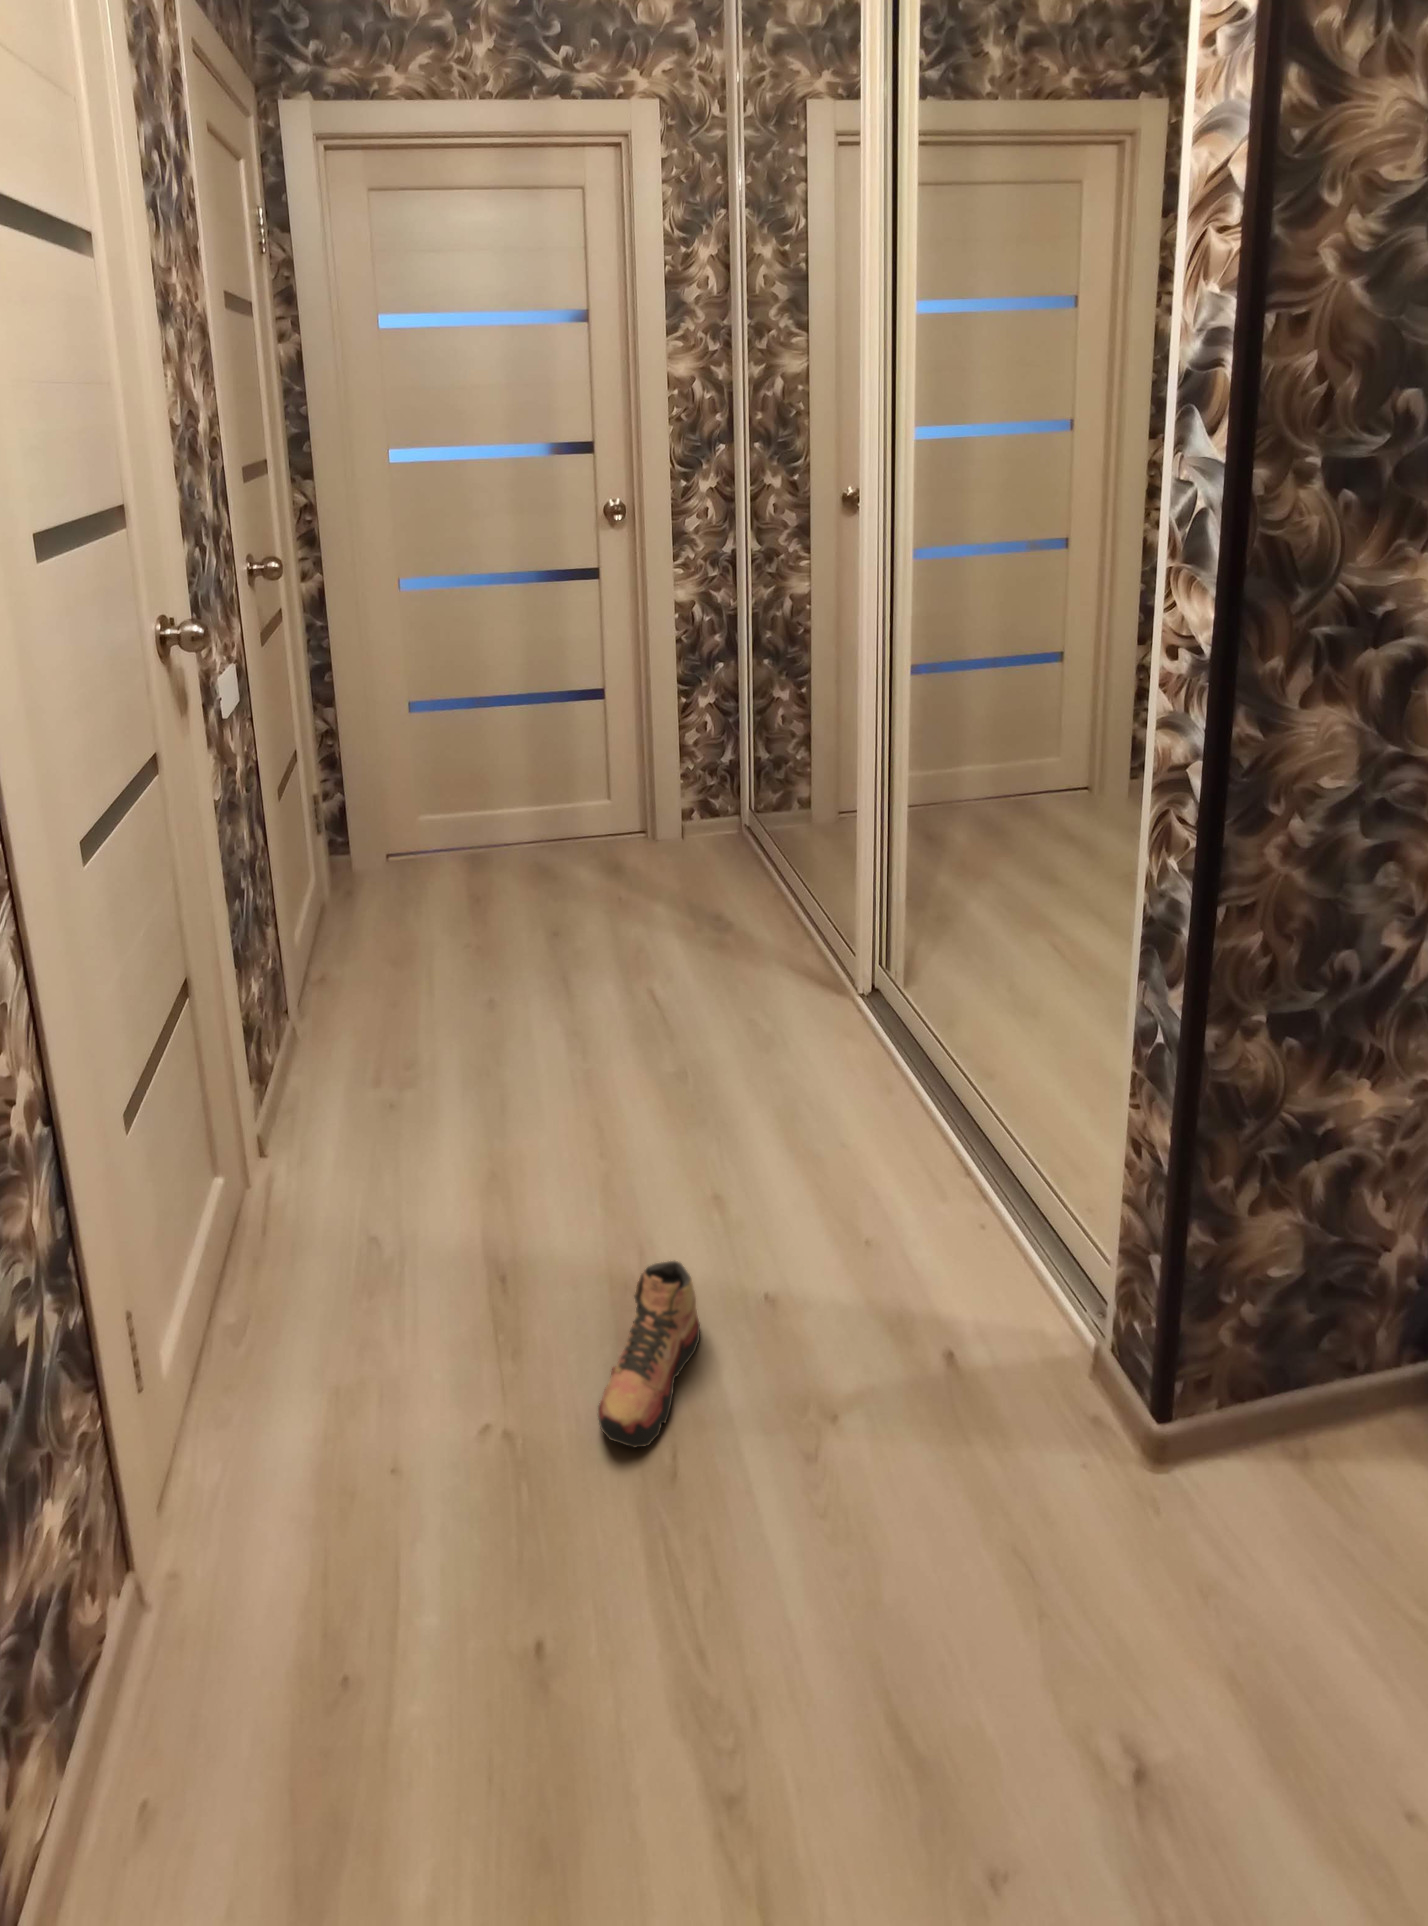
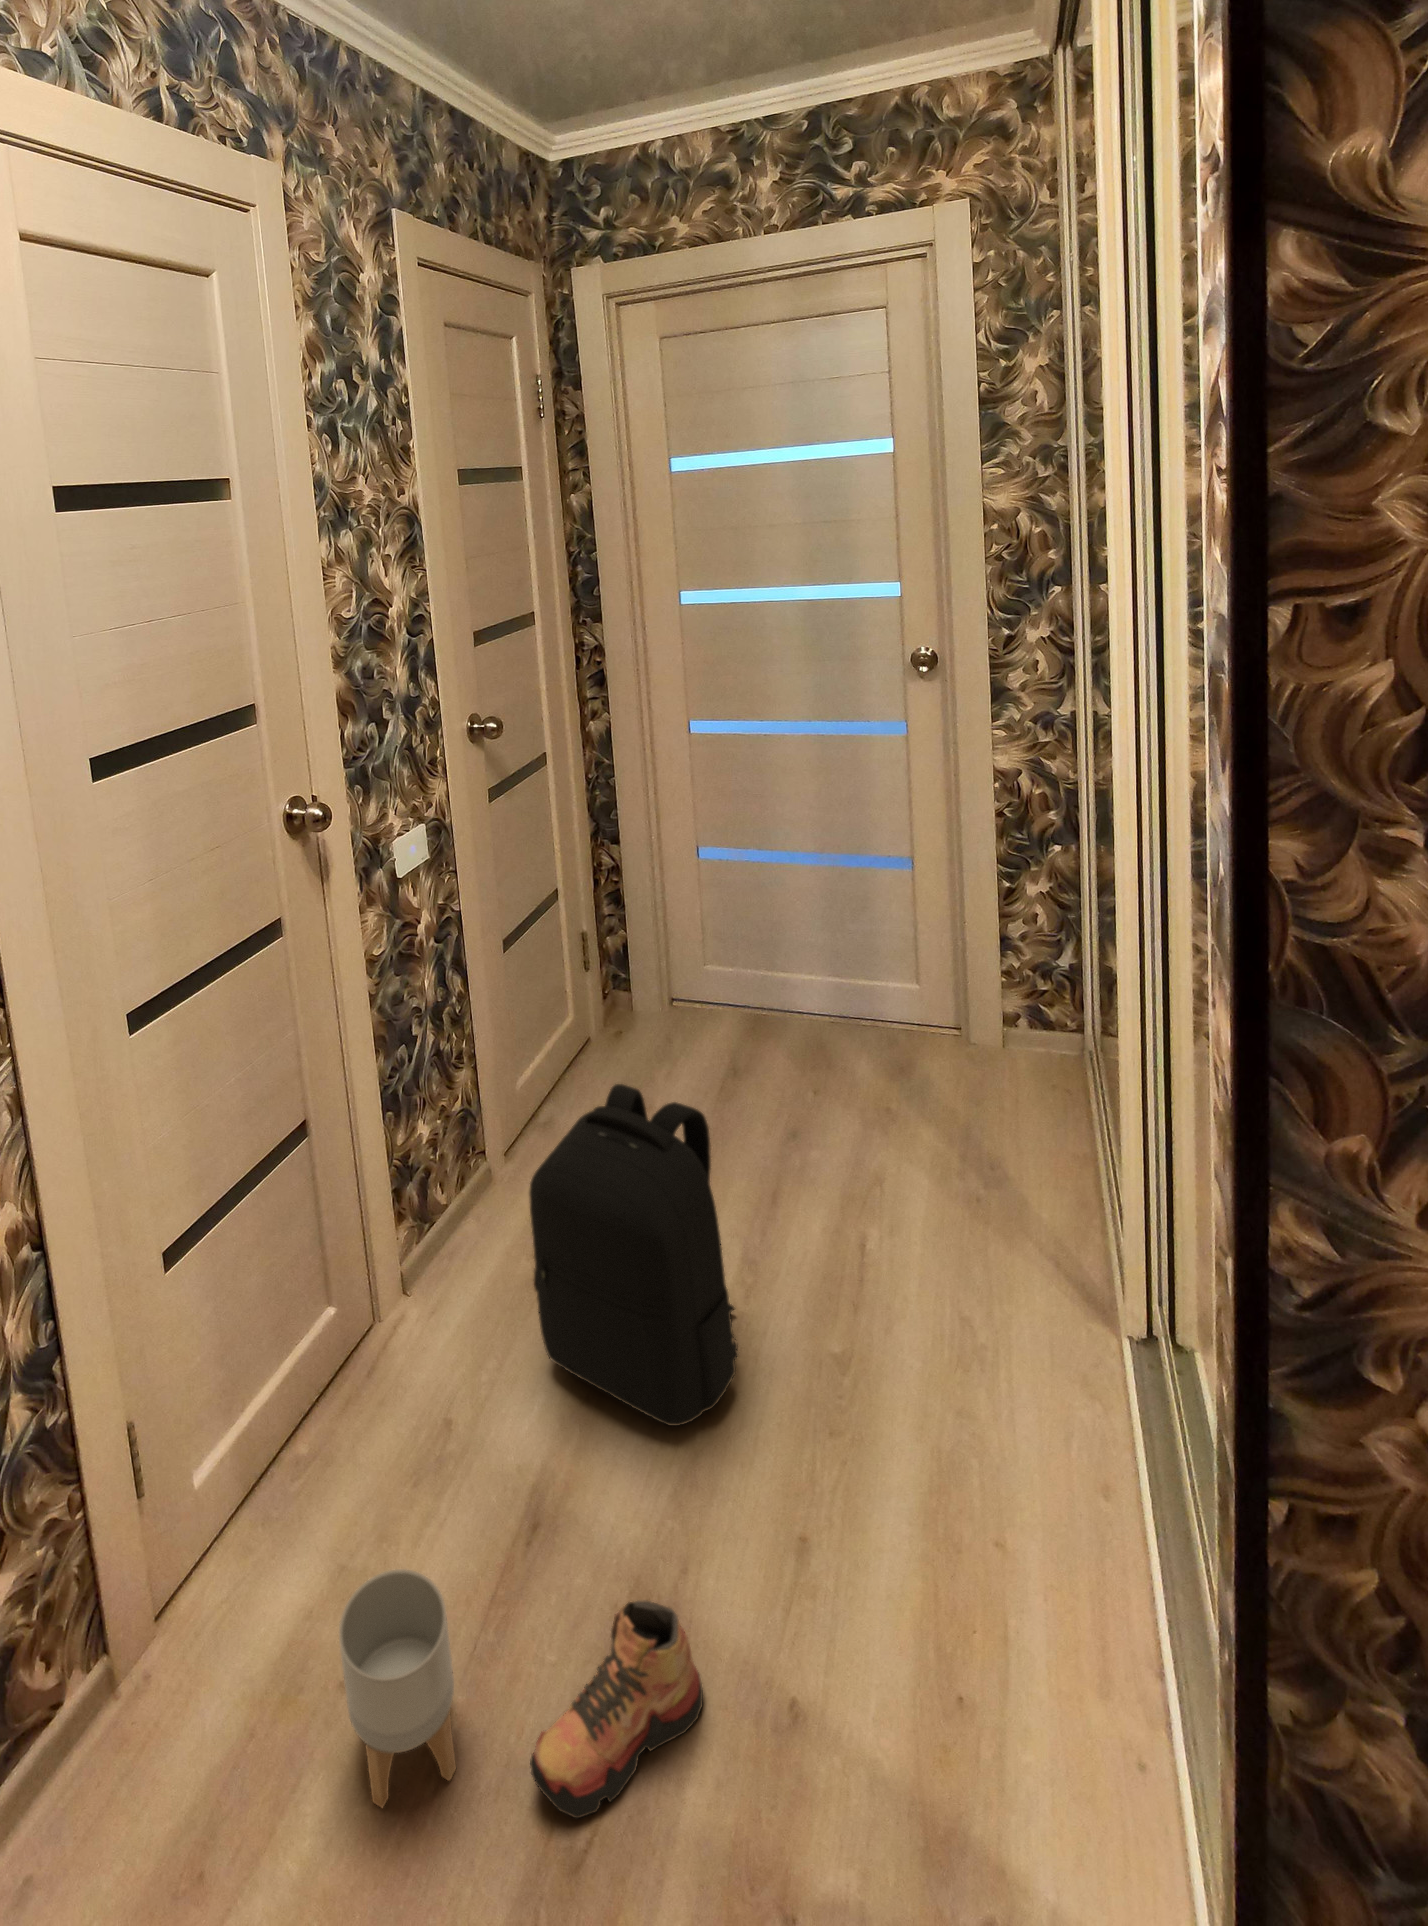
backpack: none [426,888,612,1163] -> present [529,1084,738,1426]
planter: none [414,1324,529,1537] -> present [339,1569,456,1808]

